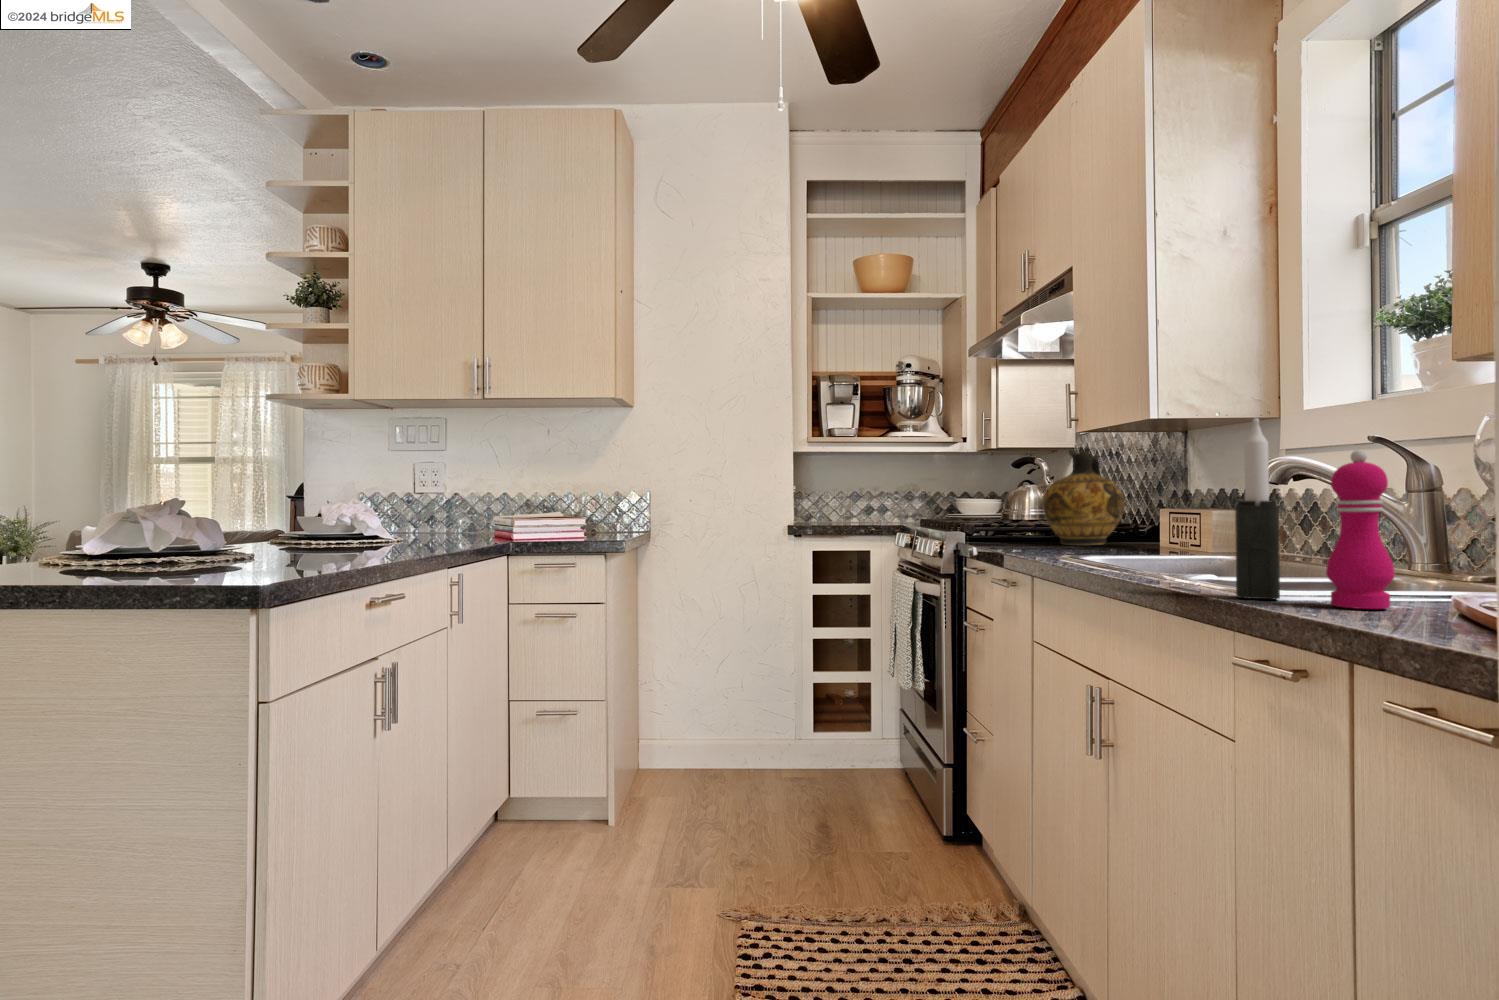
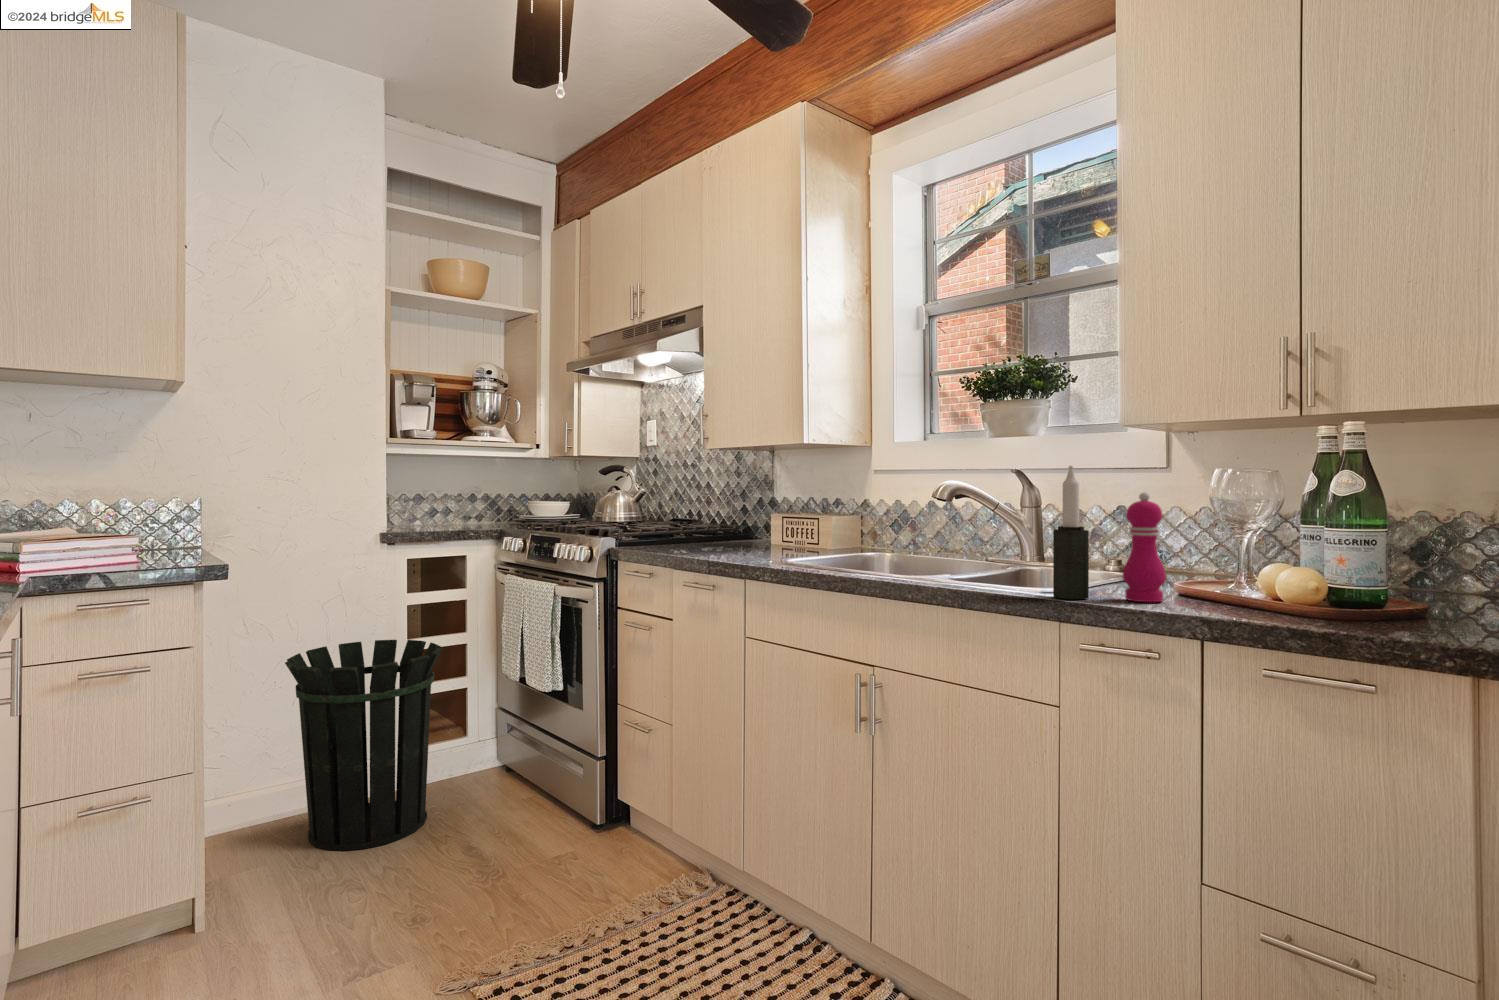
ceramic jug: present [1042,449,1124,545] -> none [672,464,737,547]
waste bin: none [701,621,827,801] -> present [285,640,442,851]

